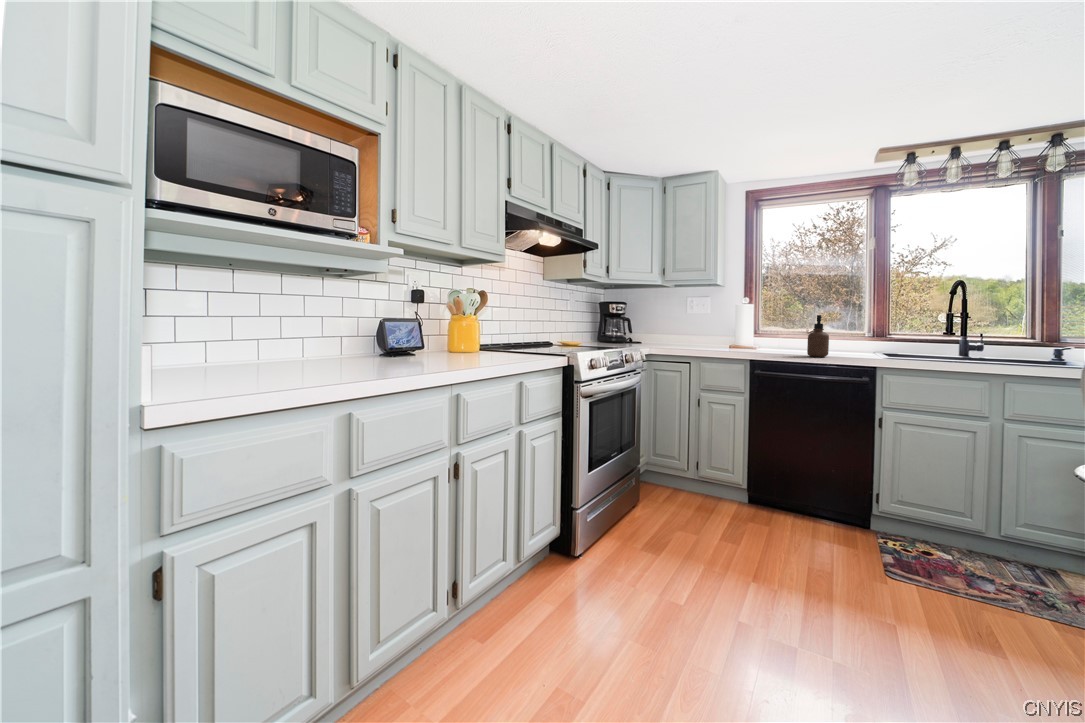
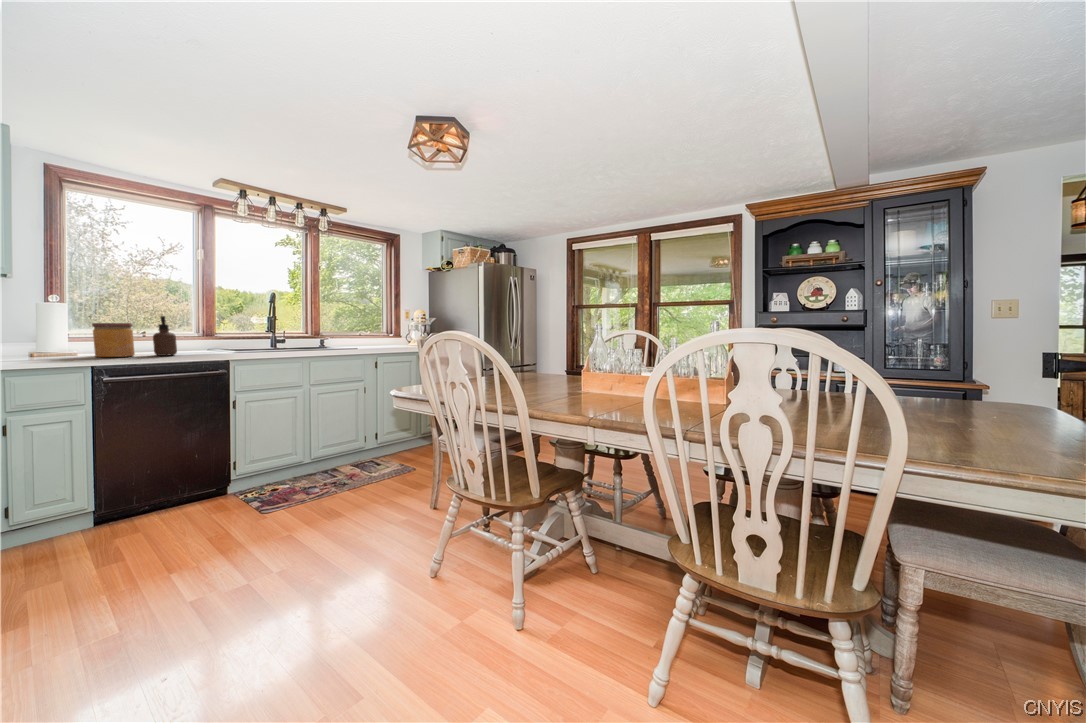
jar: none [762,323,792,355] -> present [92,323,135,357]

